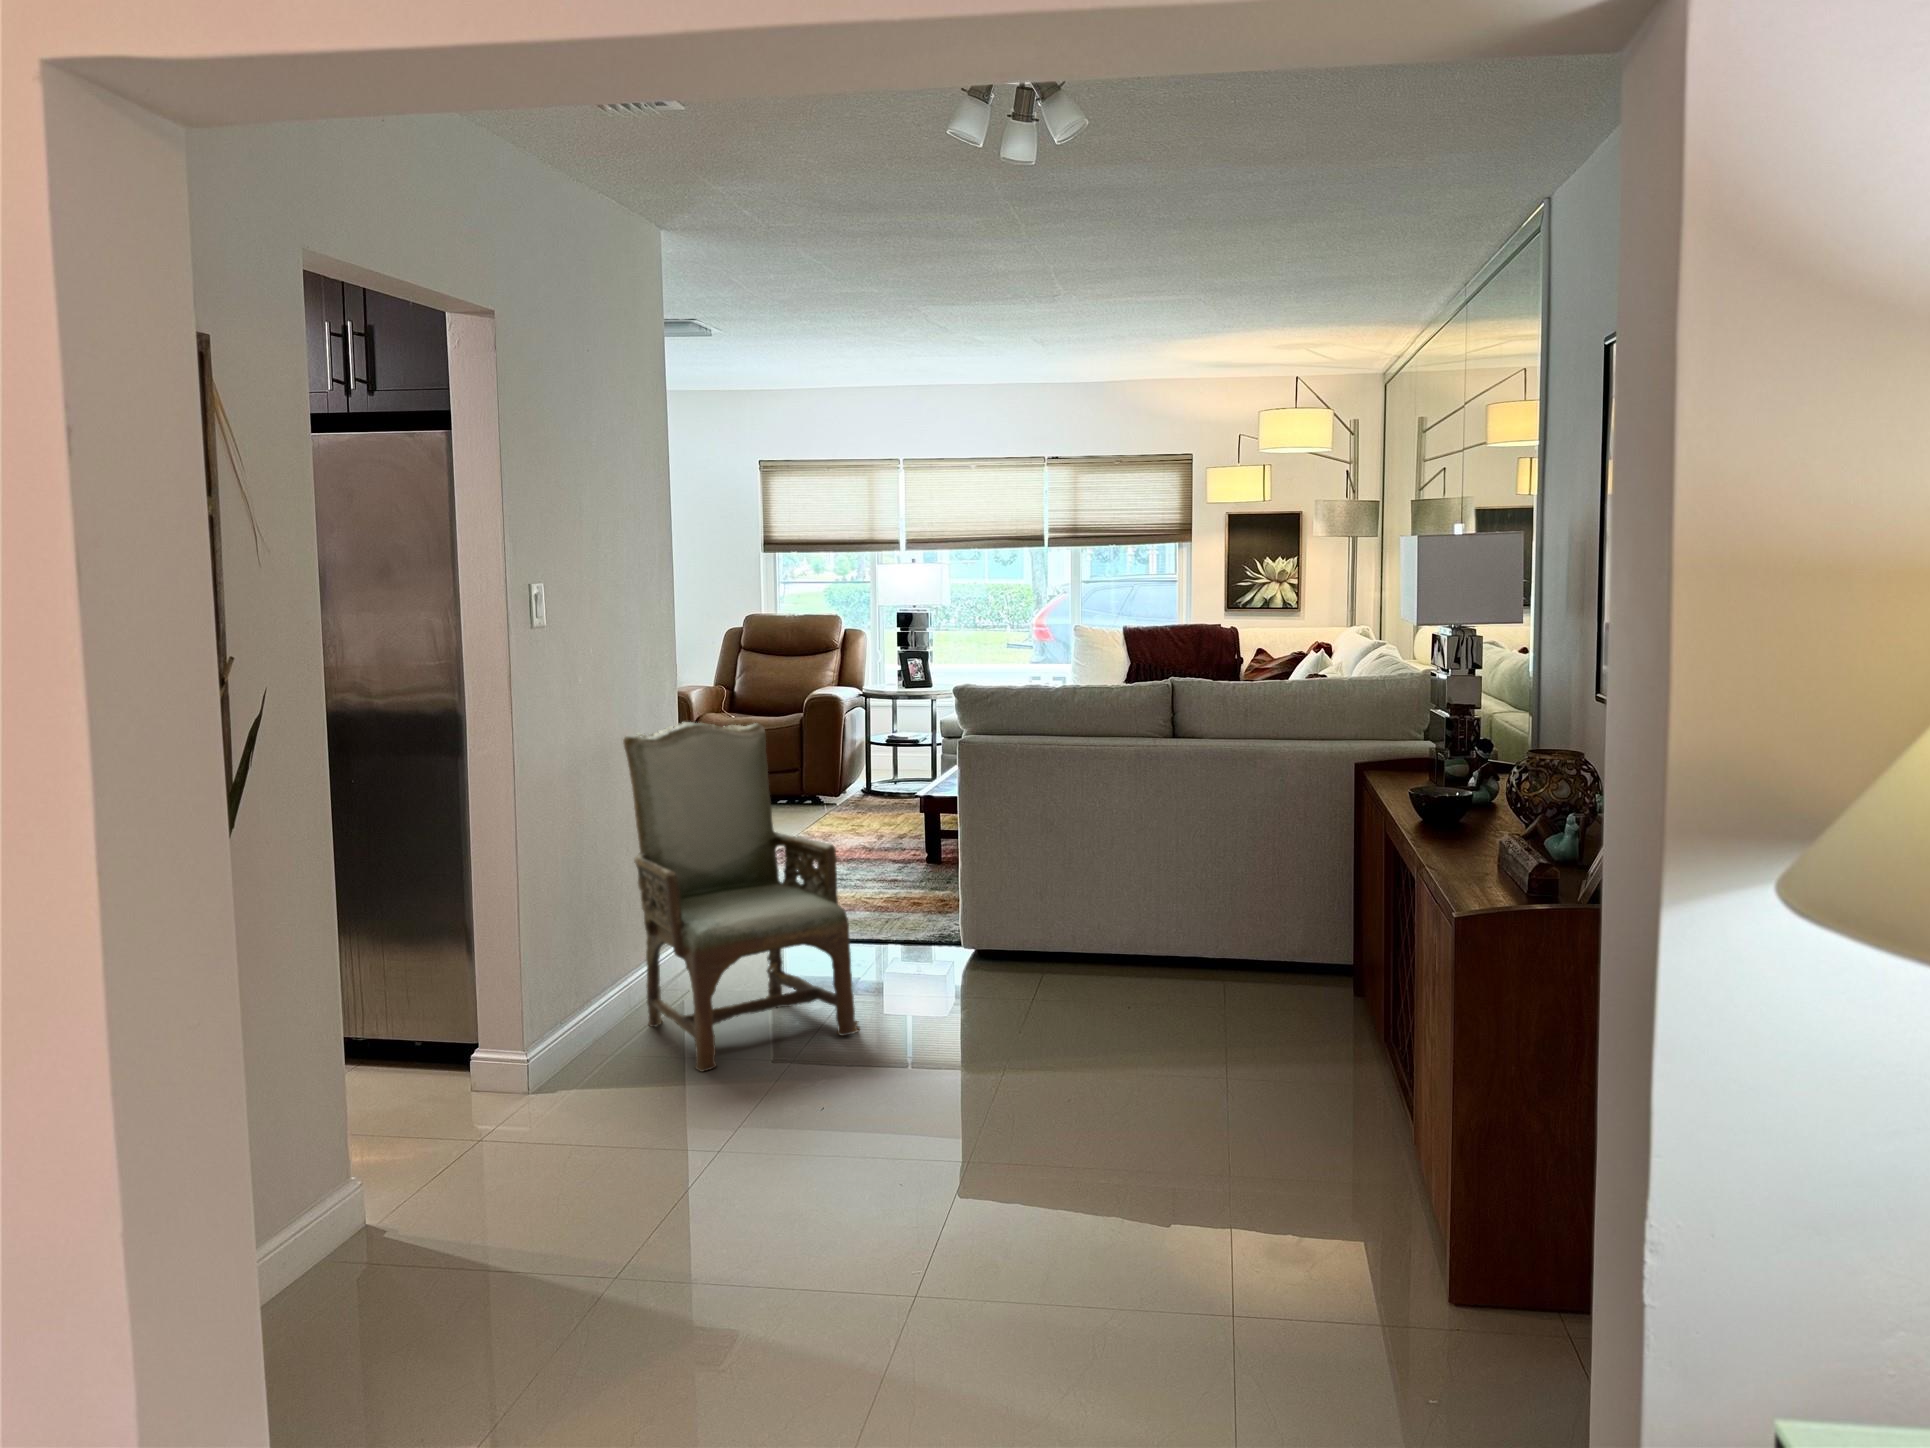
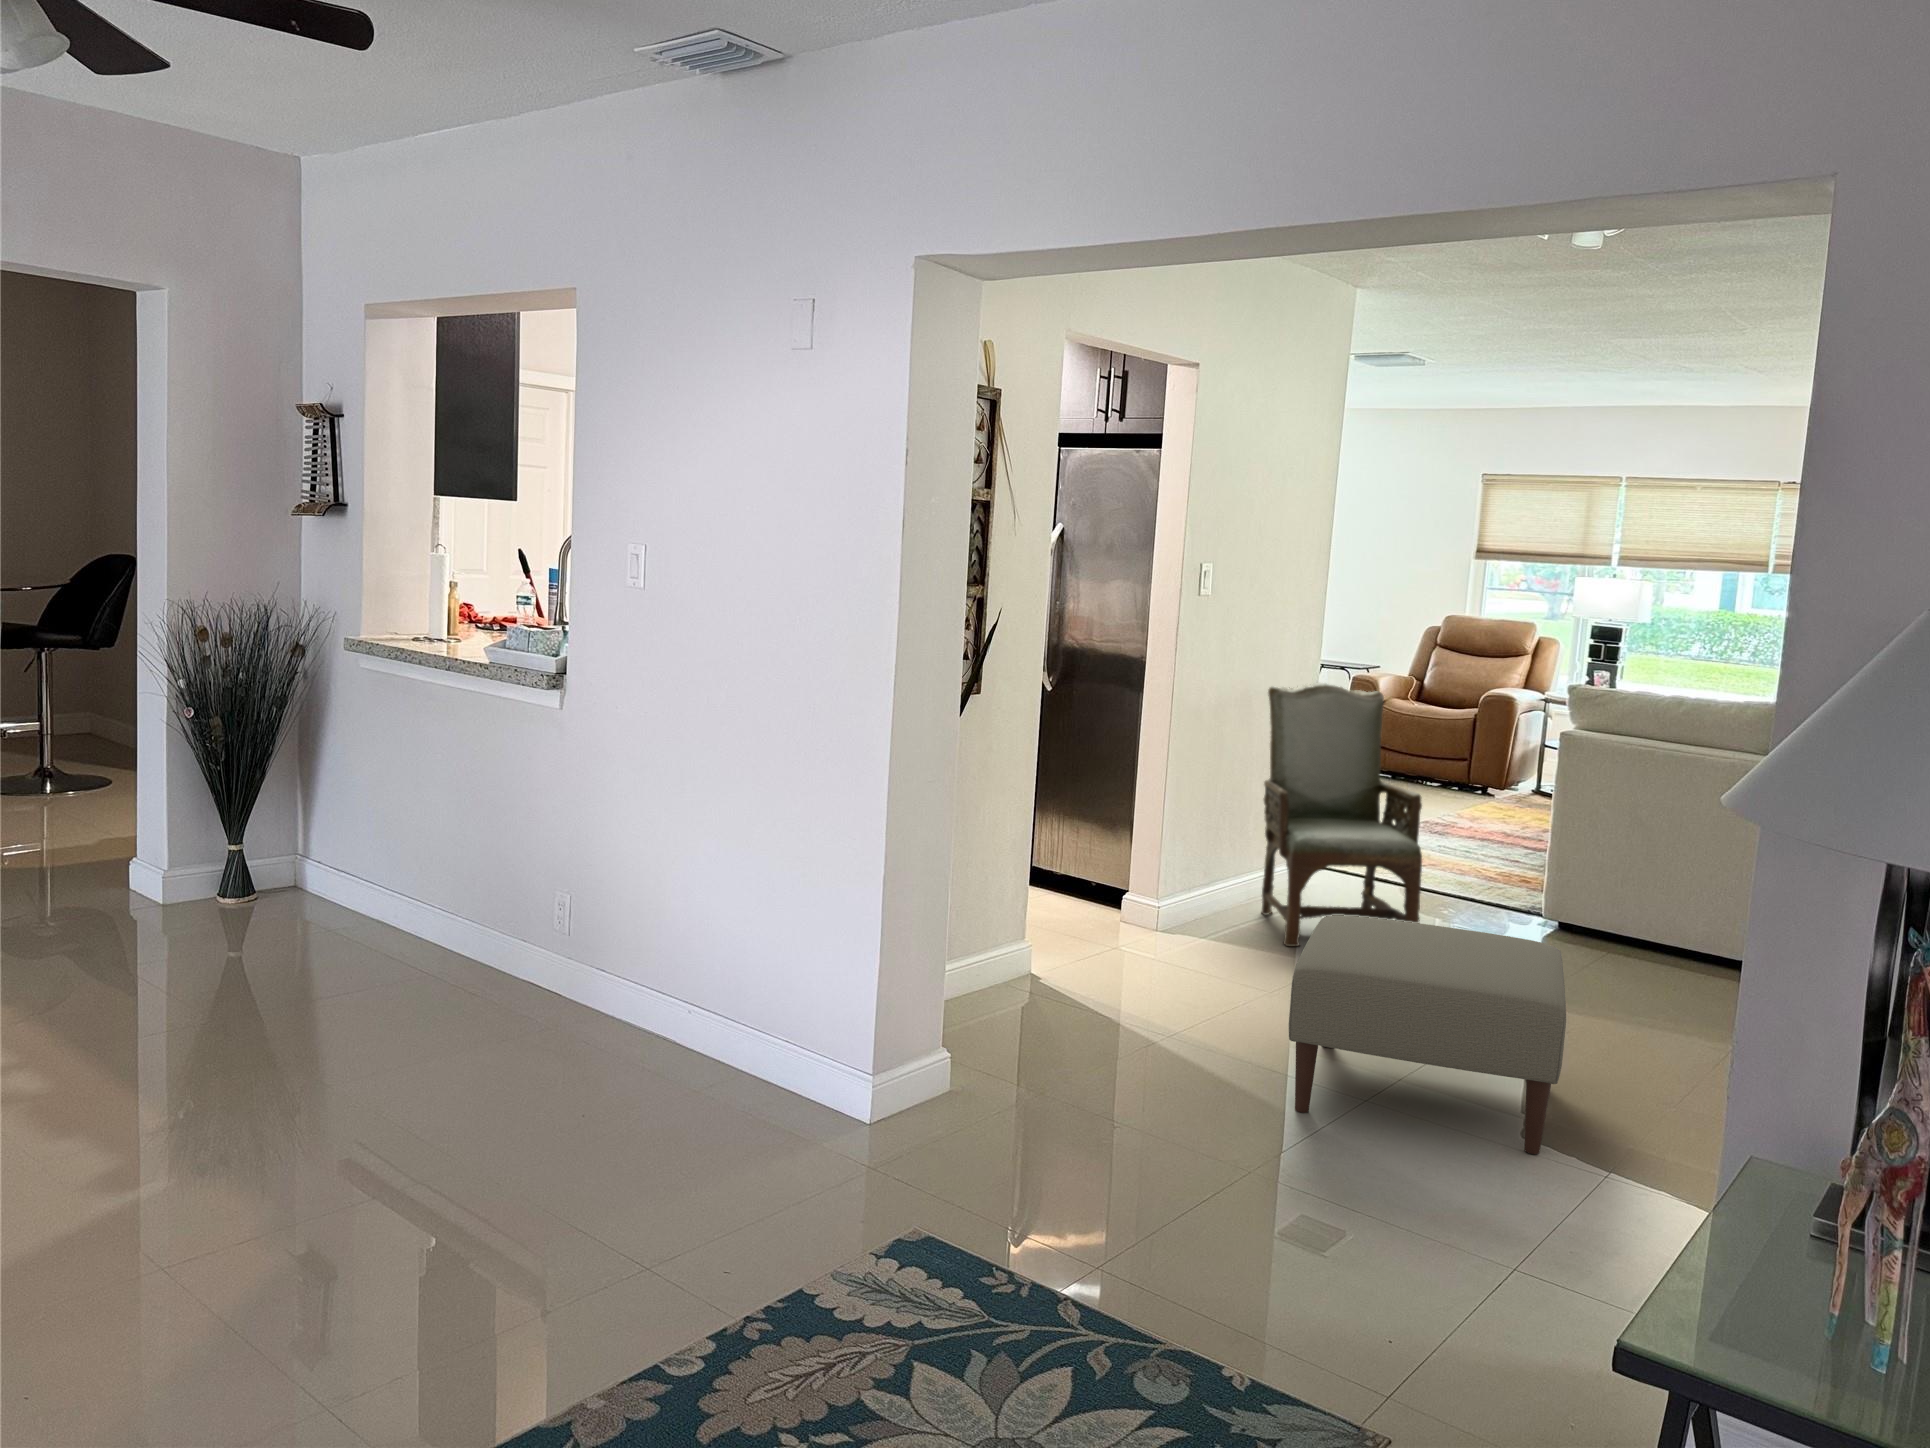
ottoman: none [796,1034,1179,1382] -> present [1289,915,1566,1154]

